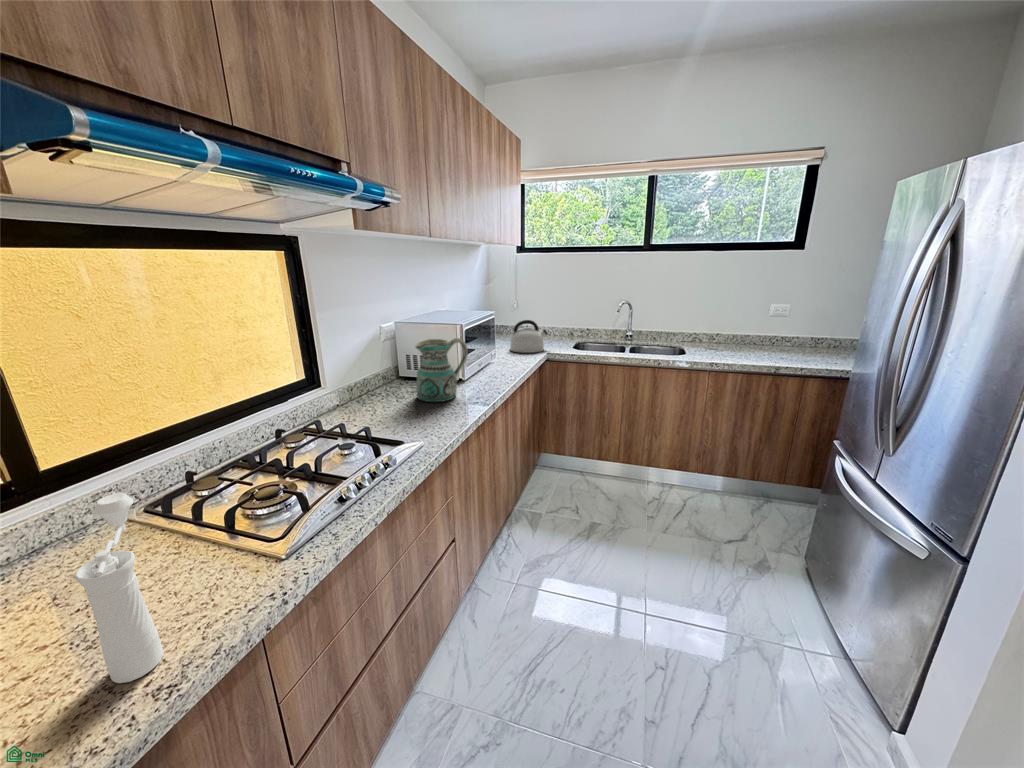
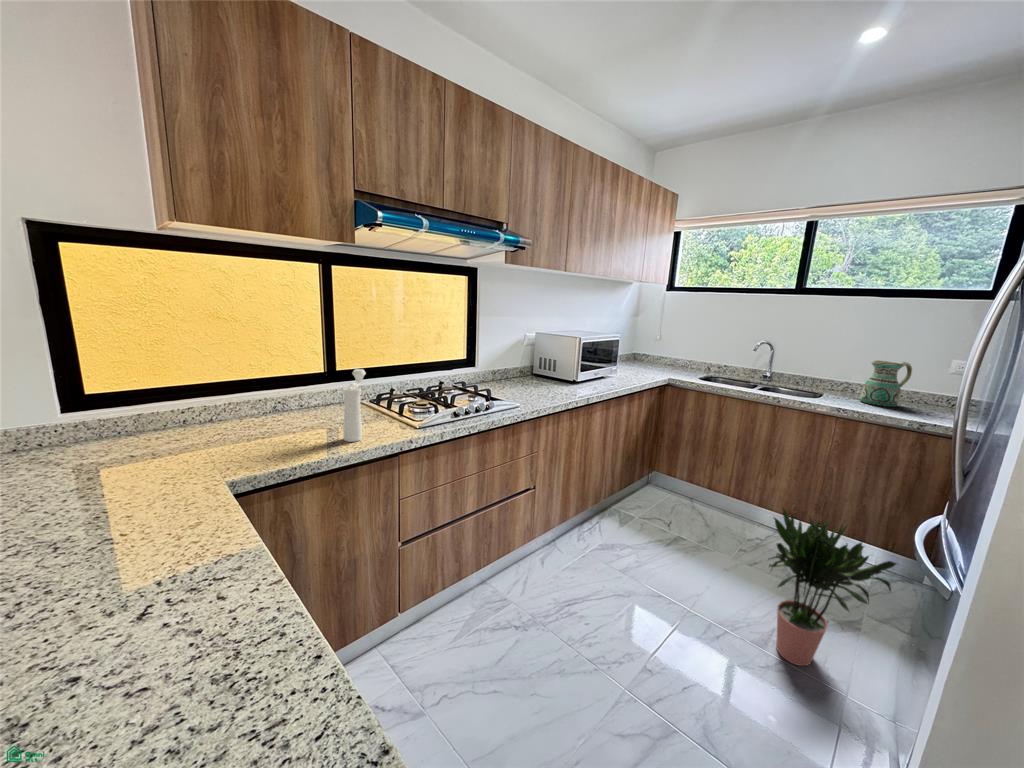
kettle: present [510,320,547,353] -> none [640,348,678,378]
ceramic pitcher: present [415,338,468,402] -> present [860,360,912,407]
potted plant: none [708,473,853,642] -> present [769,508,897,666]

